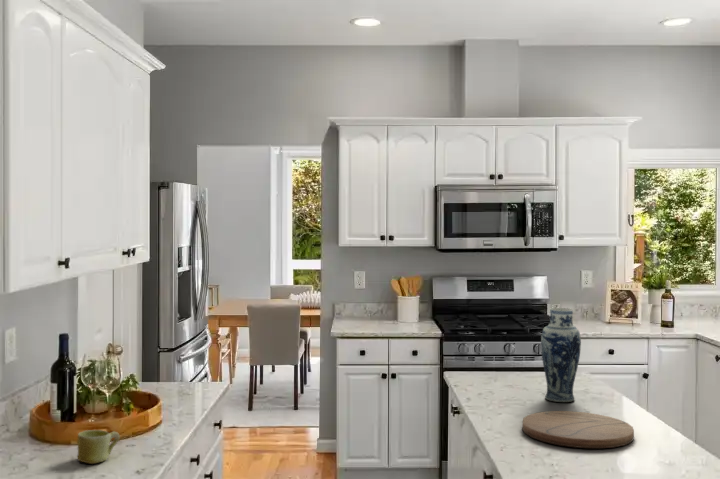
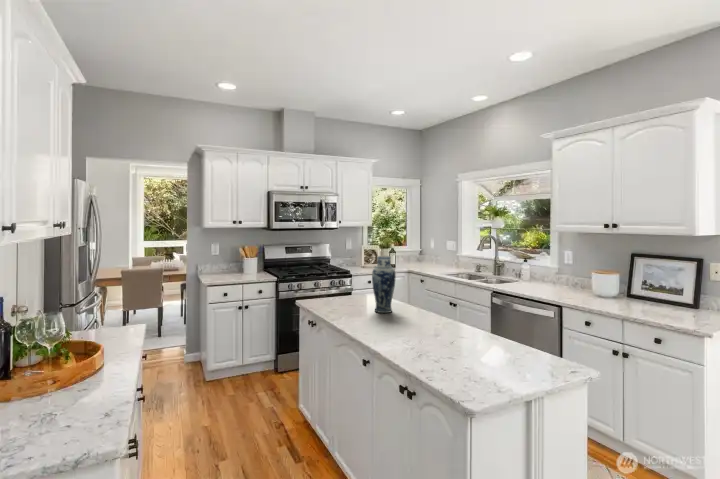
cutting board: present [522,411,634,448] -> none [380,317,448,339]
mug: present [77,430,120,464] -> none [29,381,75,417]

